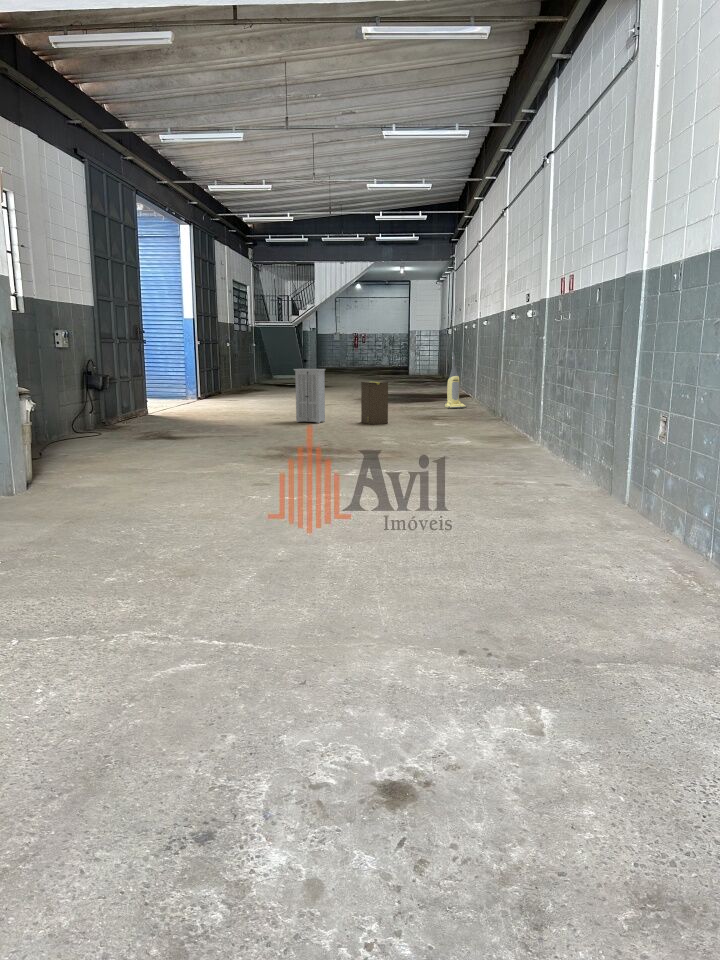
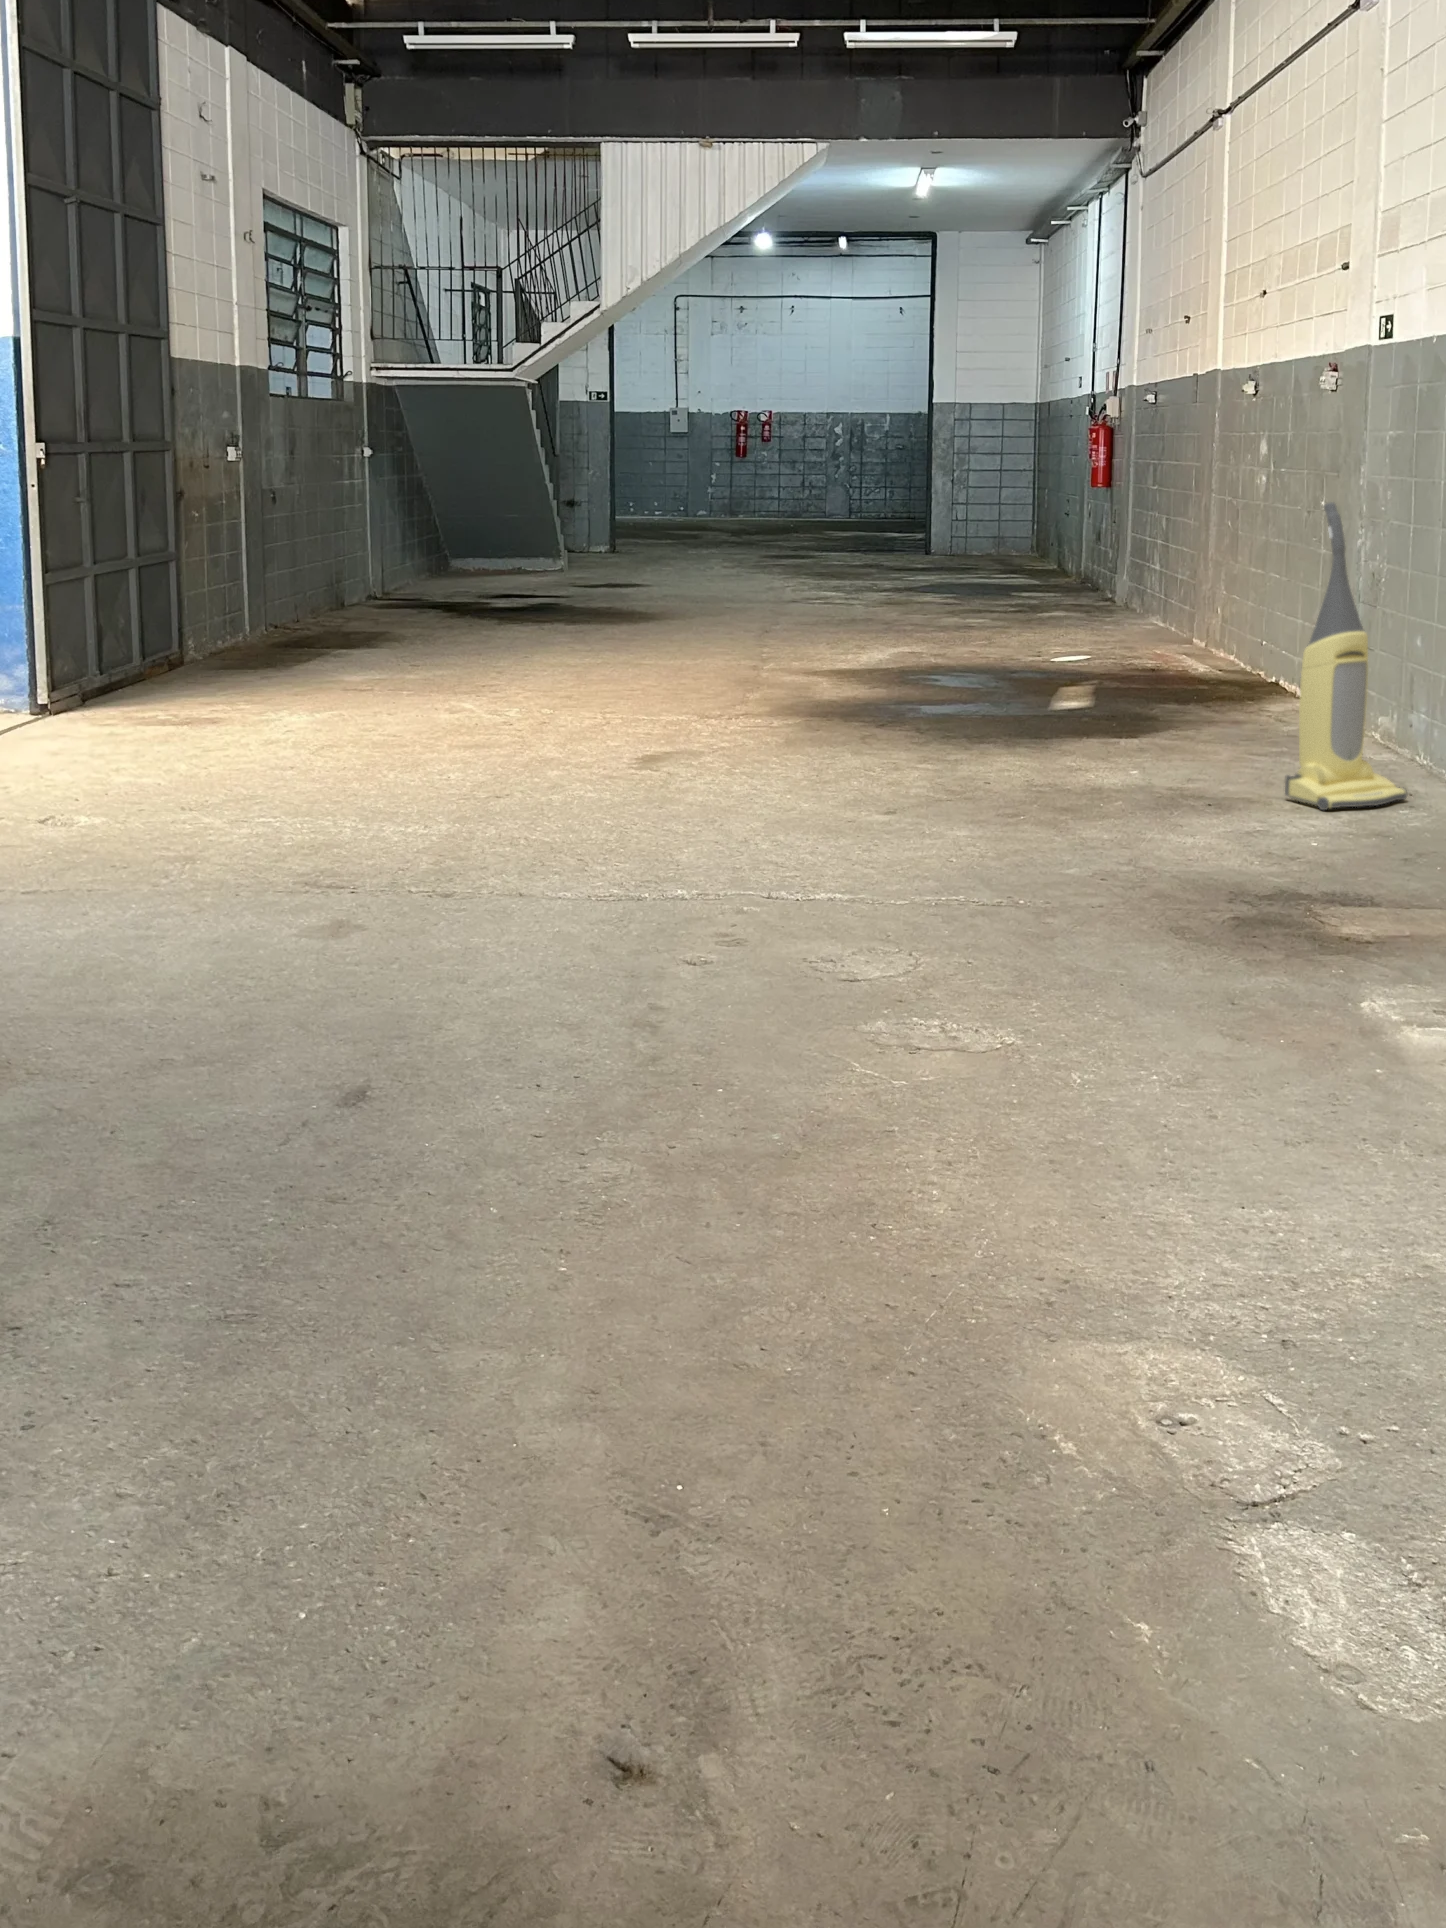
storage cabinet: present [294,369,326,423] -> none [395,642,643,1072]
cardboard box: present [361,381,388,424] -> none [906,741,1125,1095]

